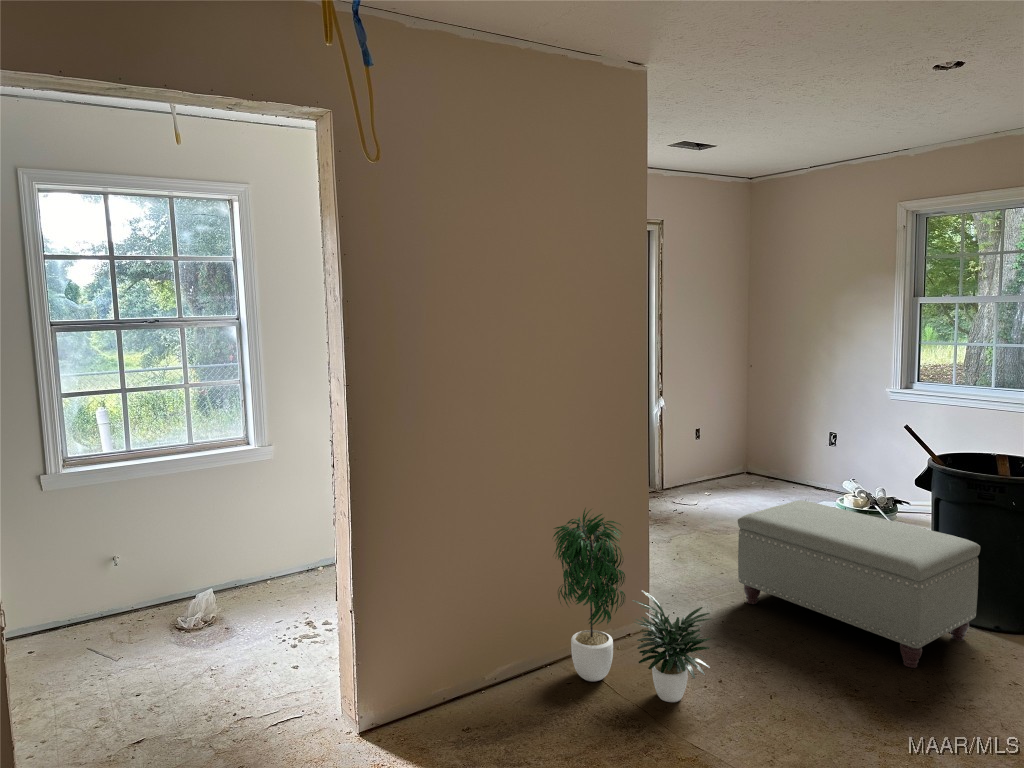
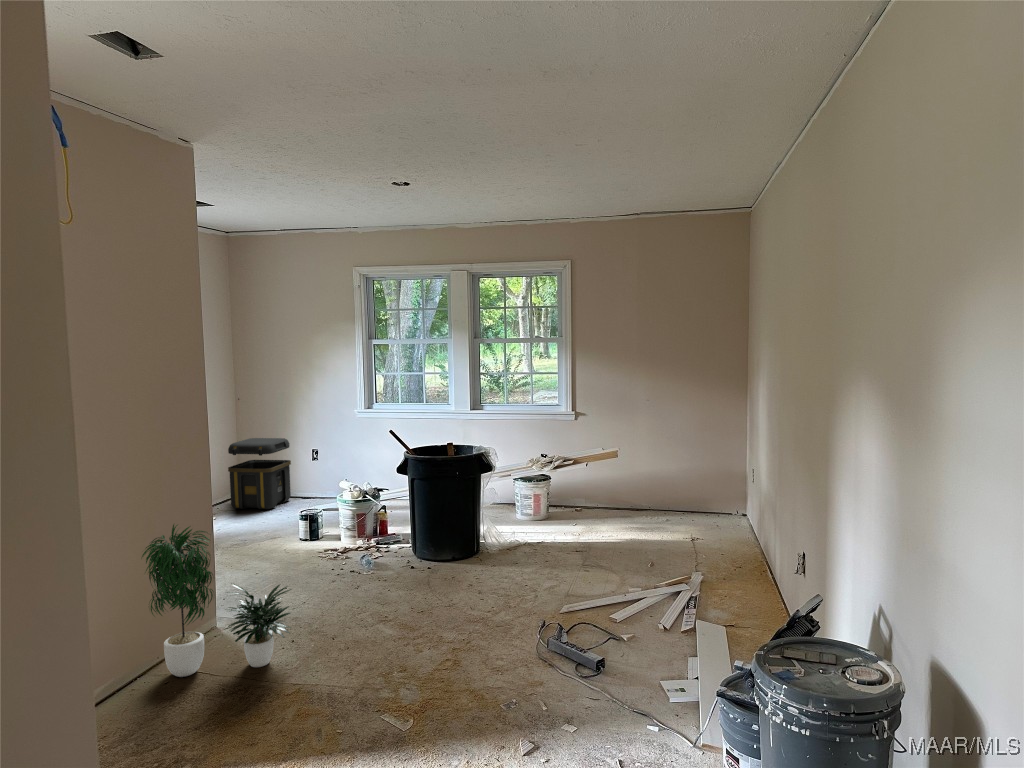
toolbox: none [726,410,800,495] -> present [228,438,291,509]
ottoman: present [738,500,980,668] -> none [278,499,442,595]

